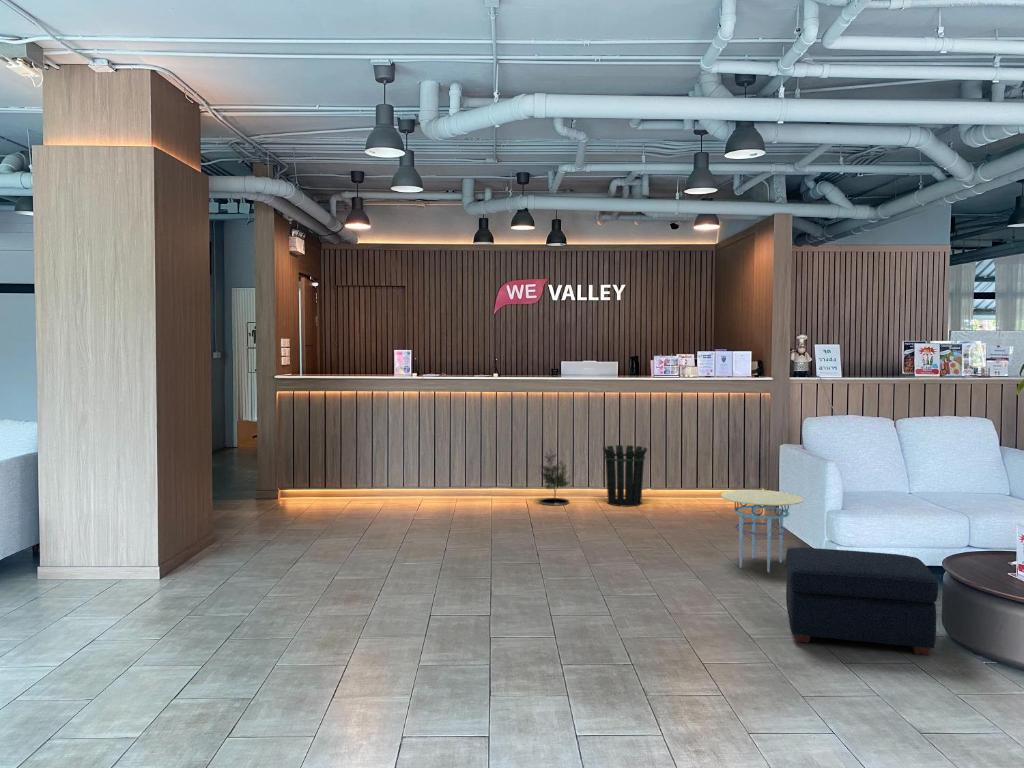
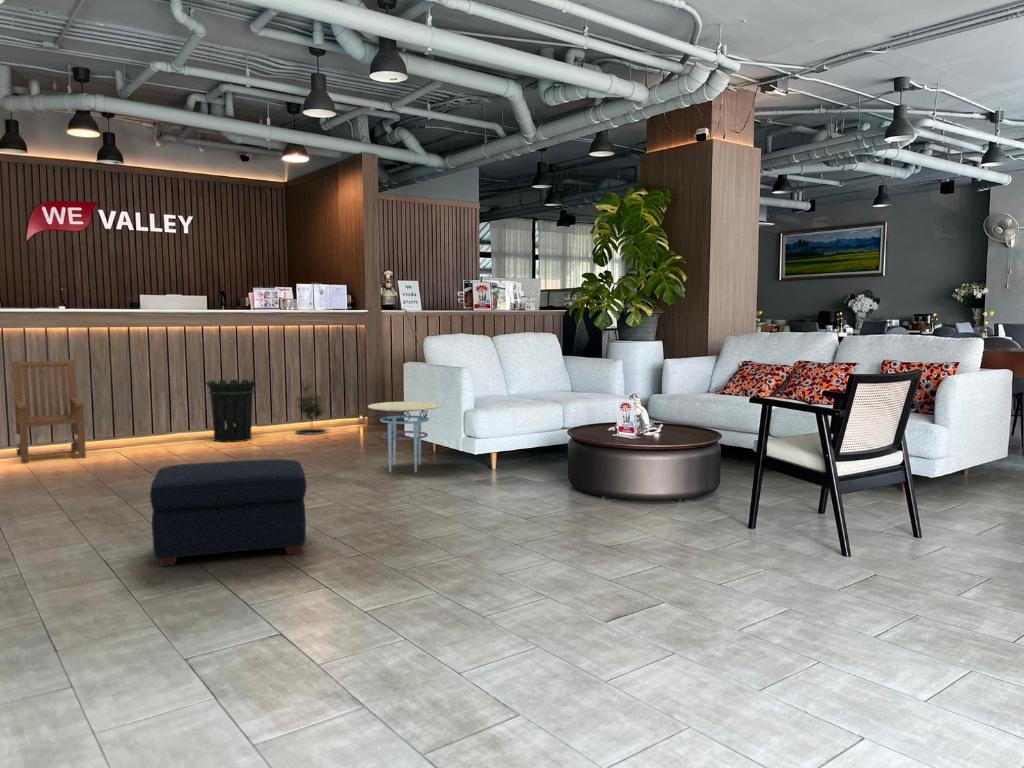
armchair: none [449,423,498,509] -> present [11,360,86,463]
potted tree: present [539,452,569,506] -> present [296,385,326,435]
ottoman: present [786,548,938,655] -> present [150,459,306,566]

